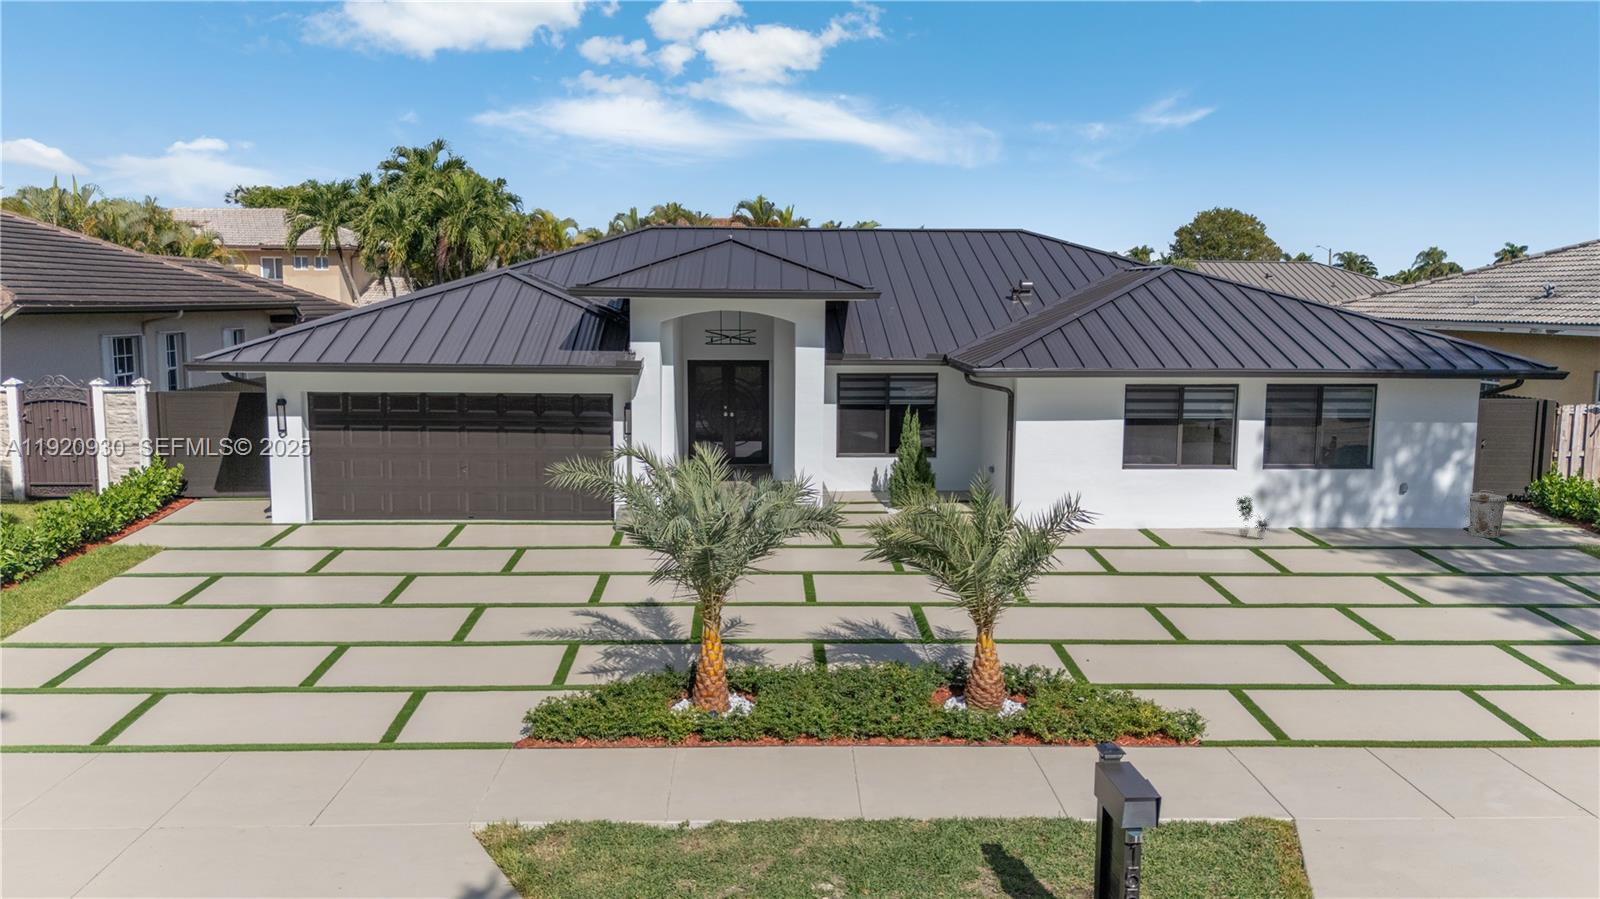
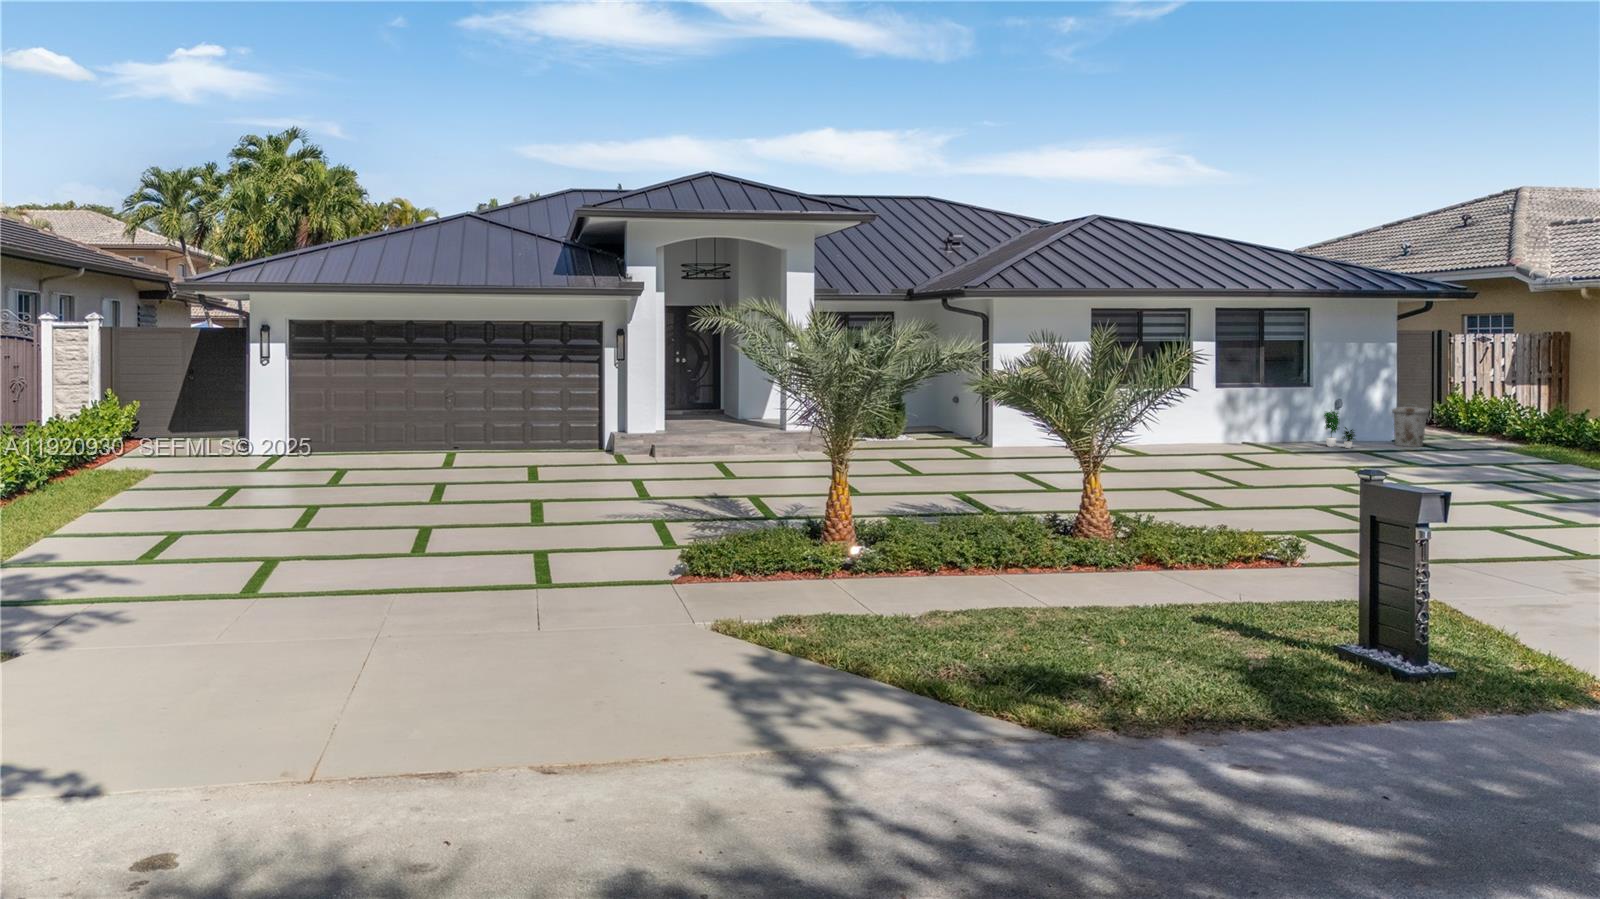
potted plant: present [1237,497,1268,539] -> present [1324,410,1356,448]

